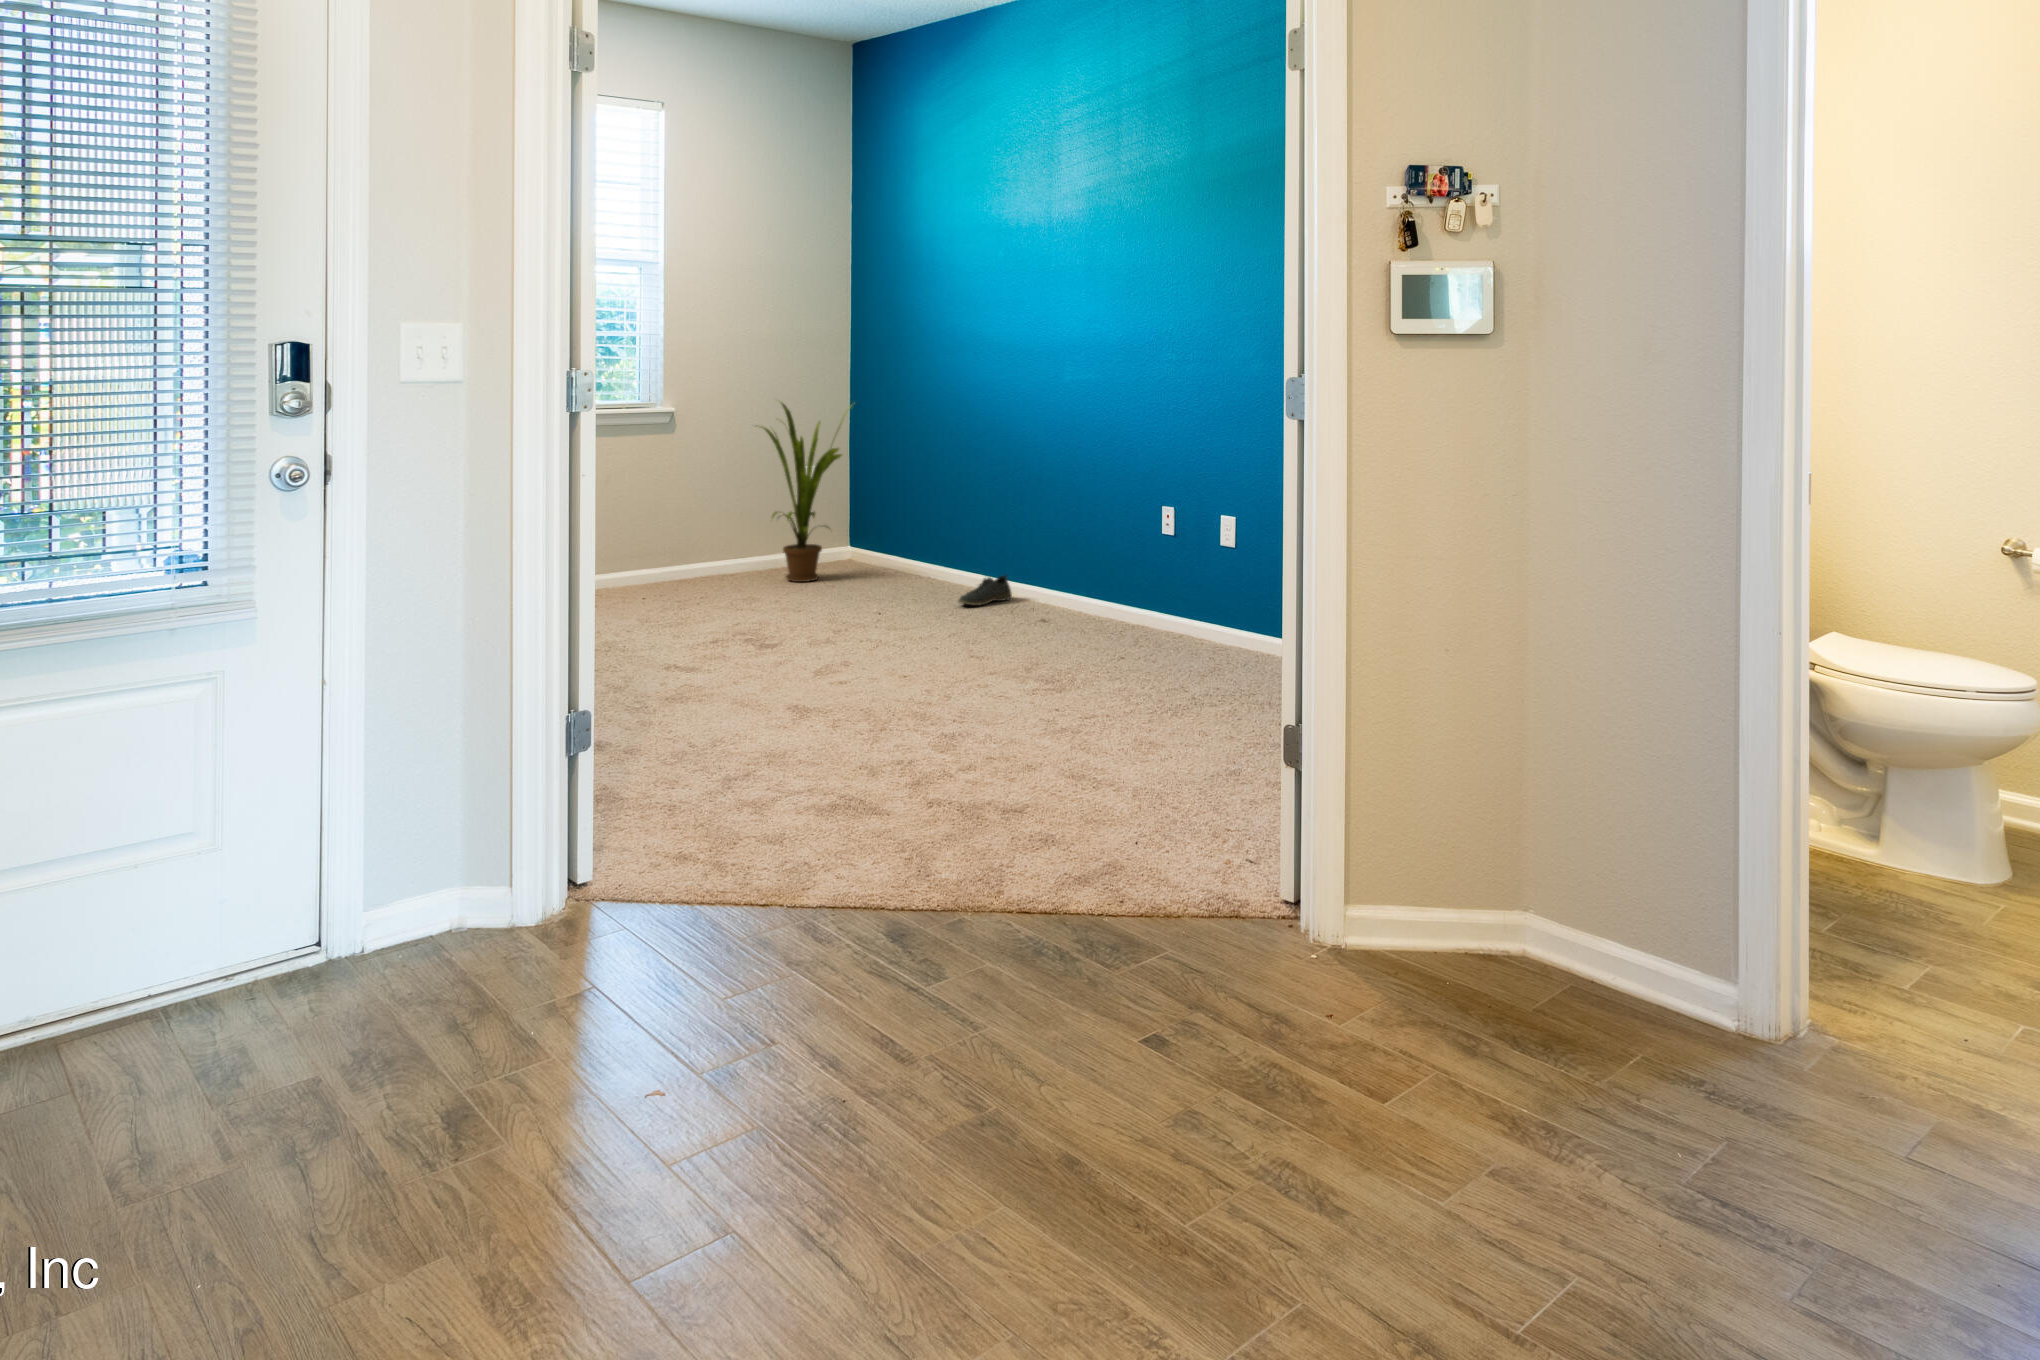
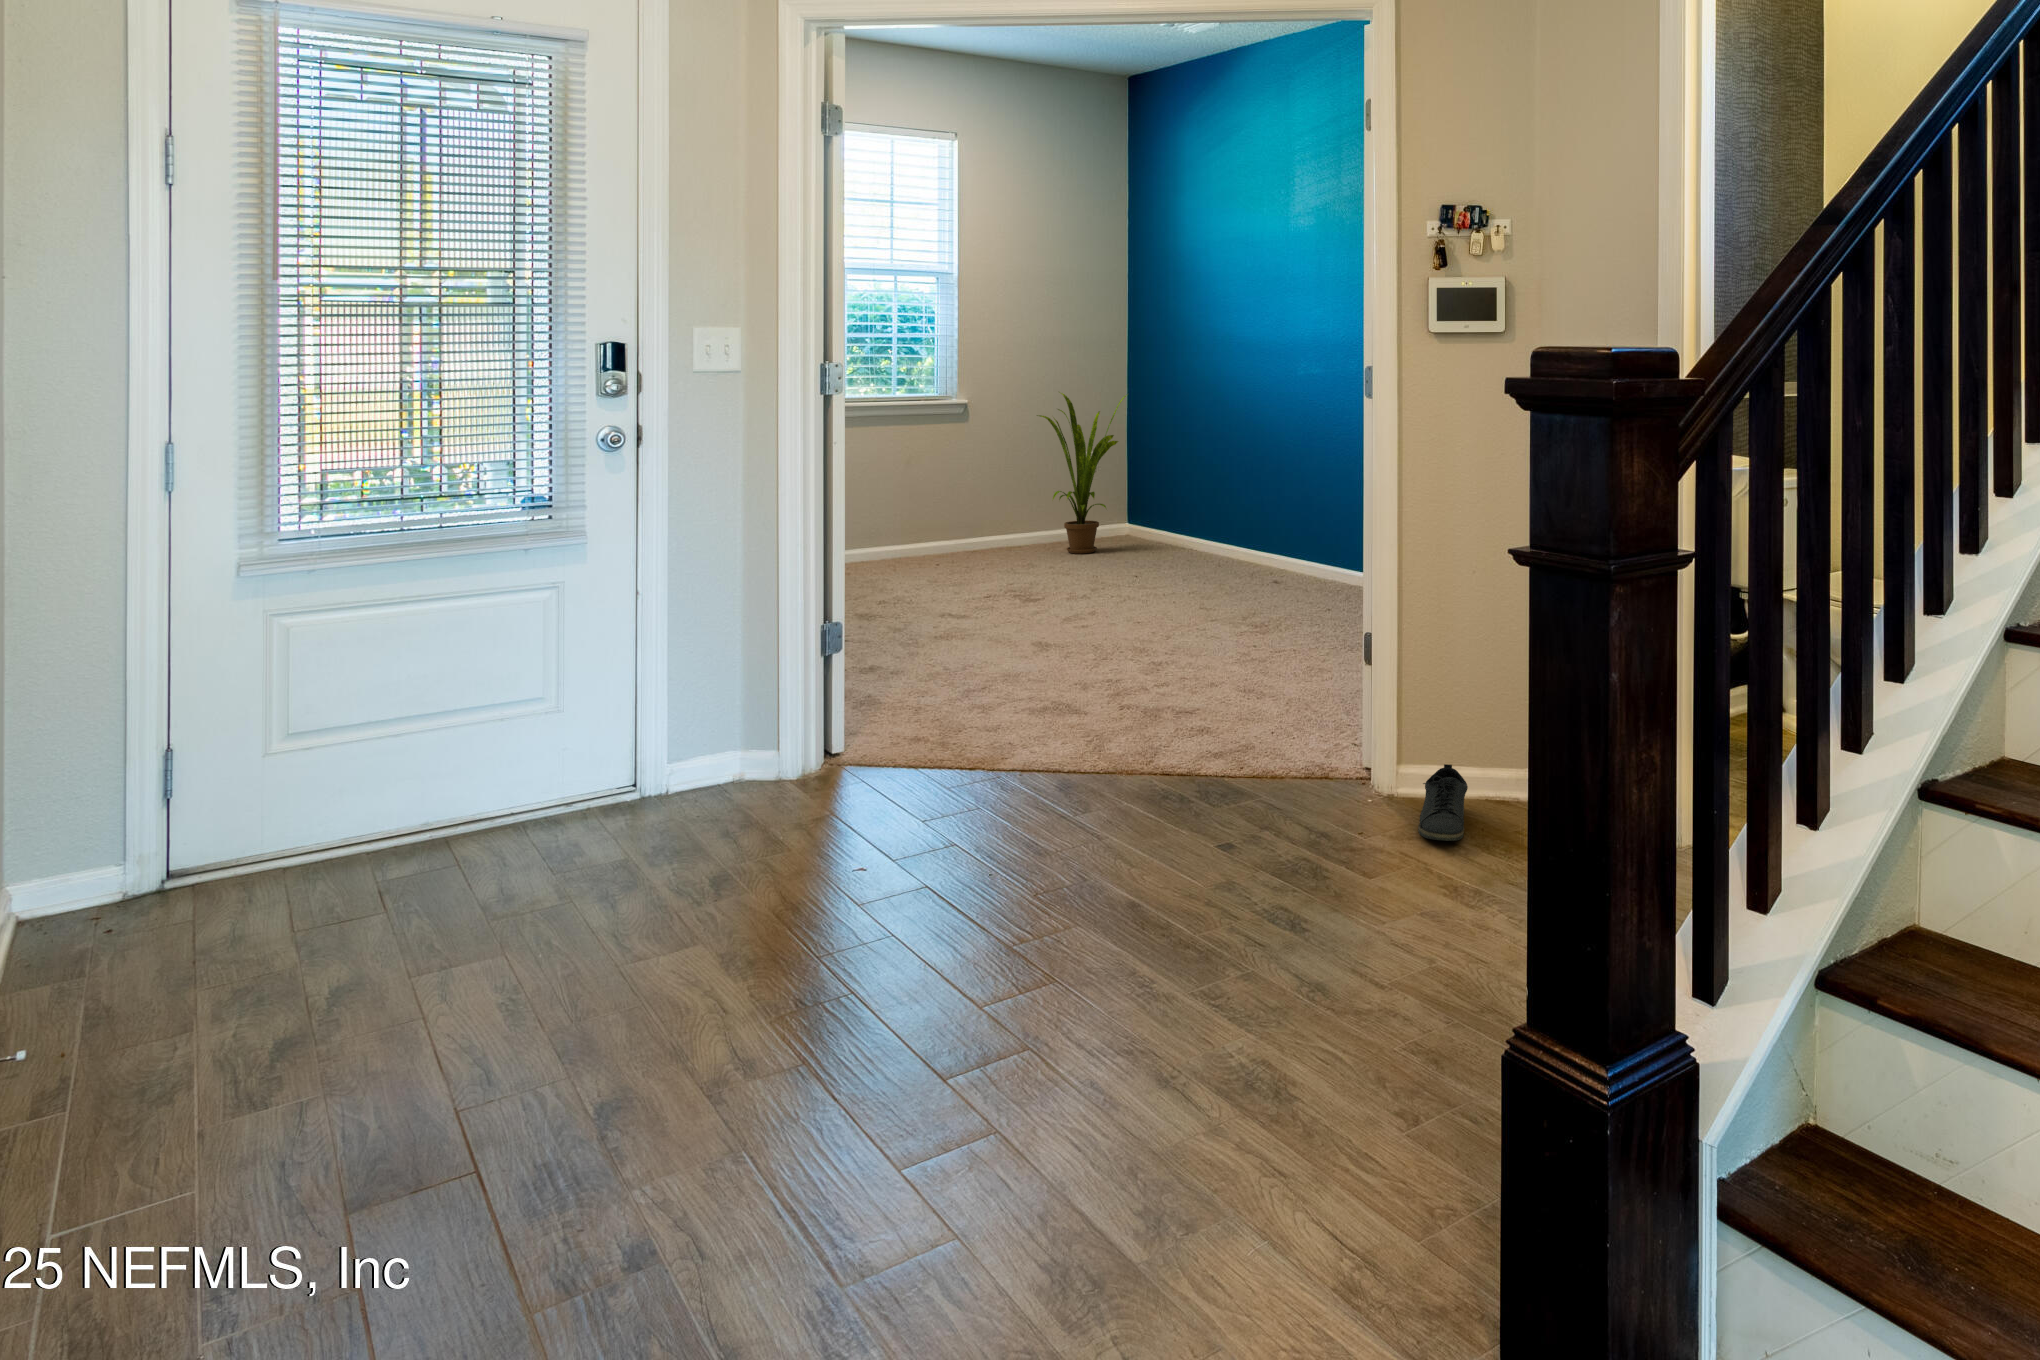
shoe: present [958,575,1012,605] -> present [1418,764,1468,841]

